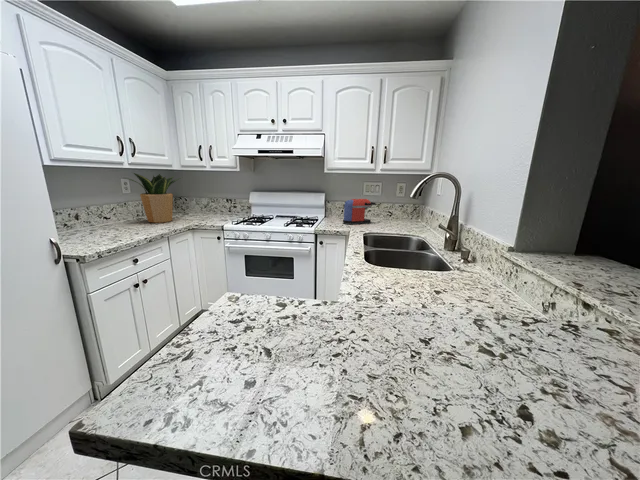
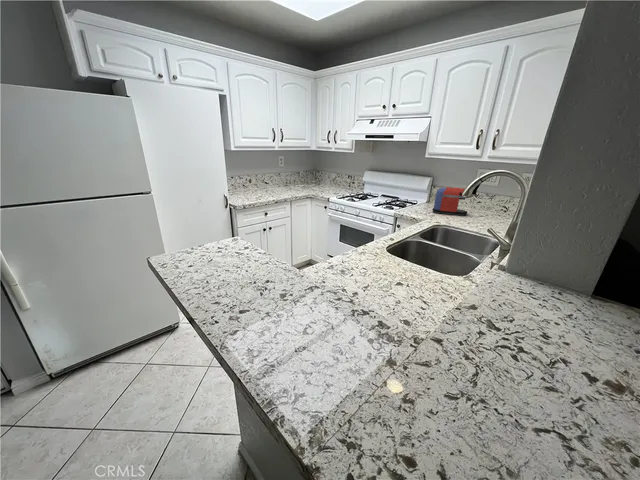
potted plant: present [129,173,180,223] -> none [277,153,314,190]

